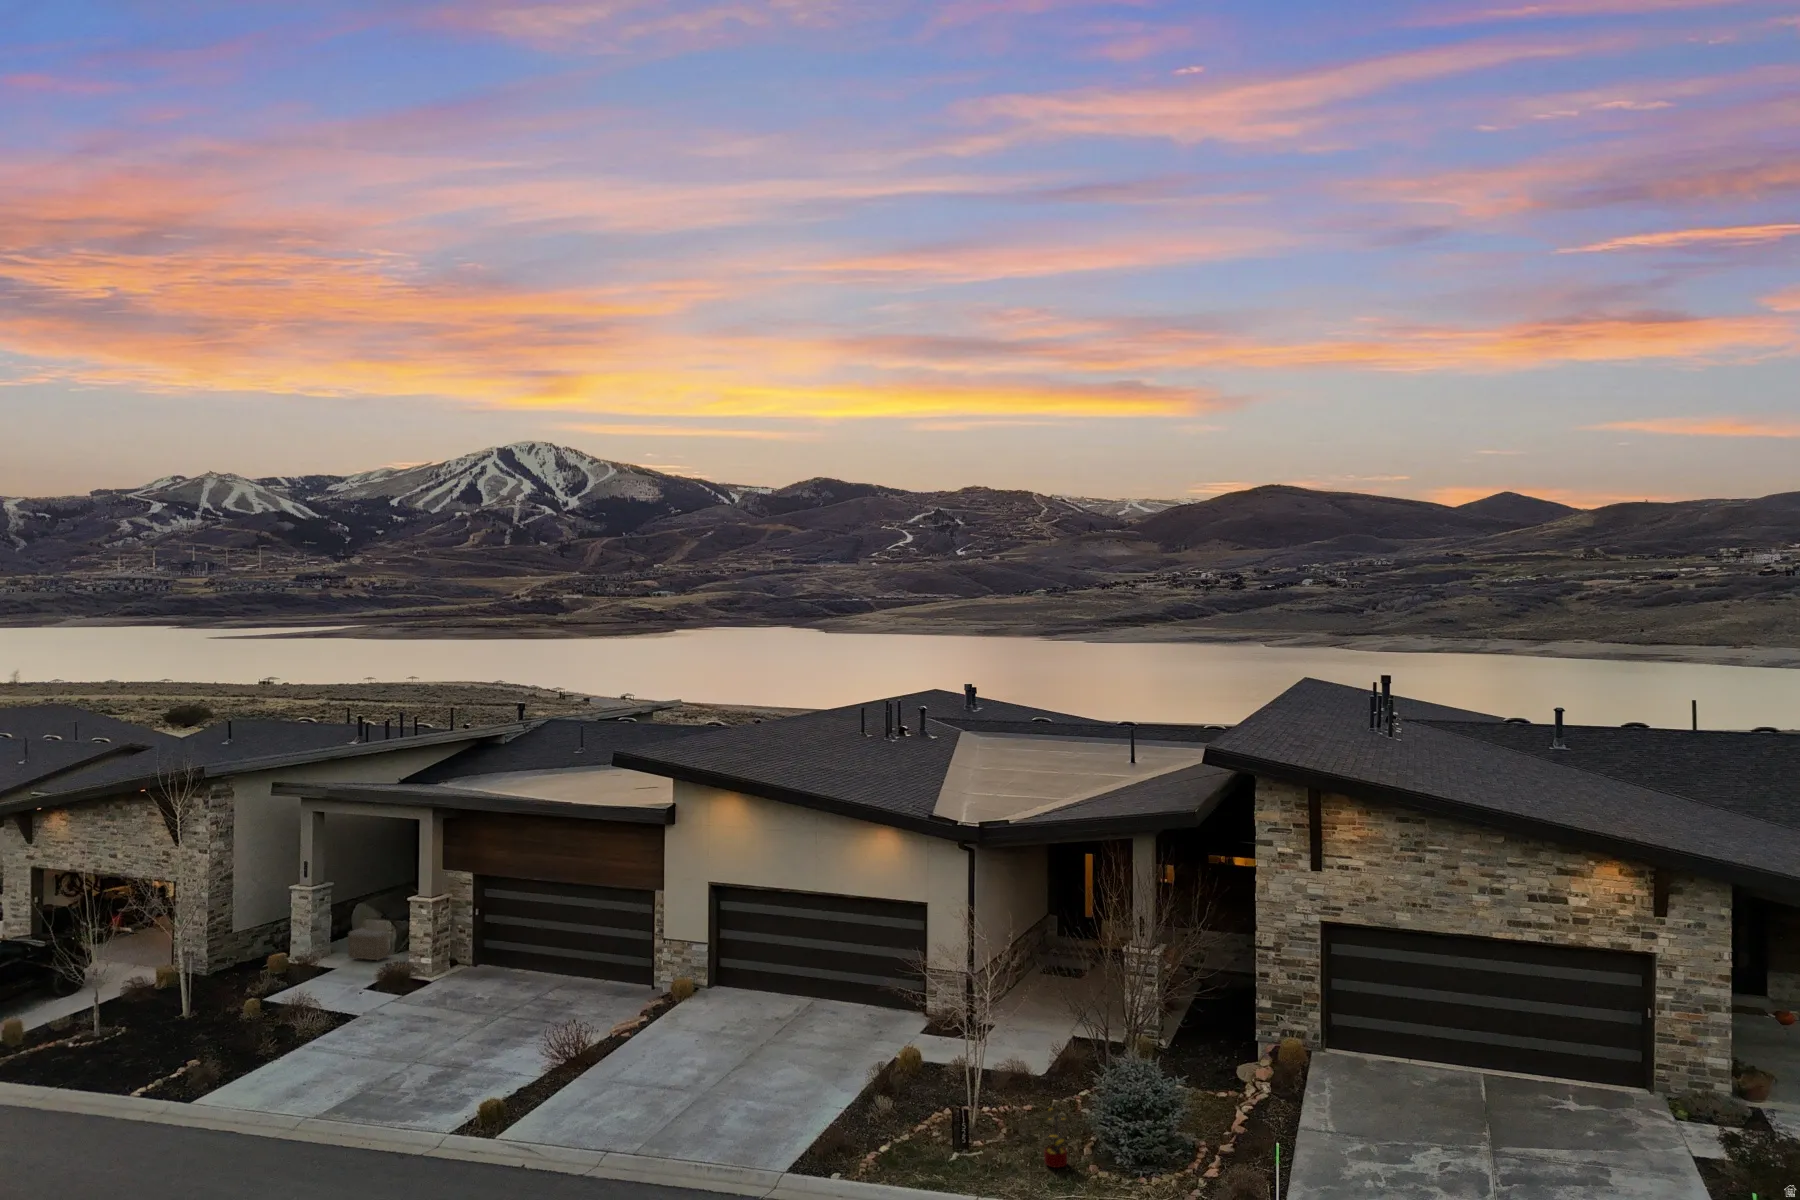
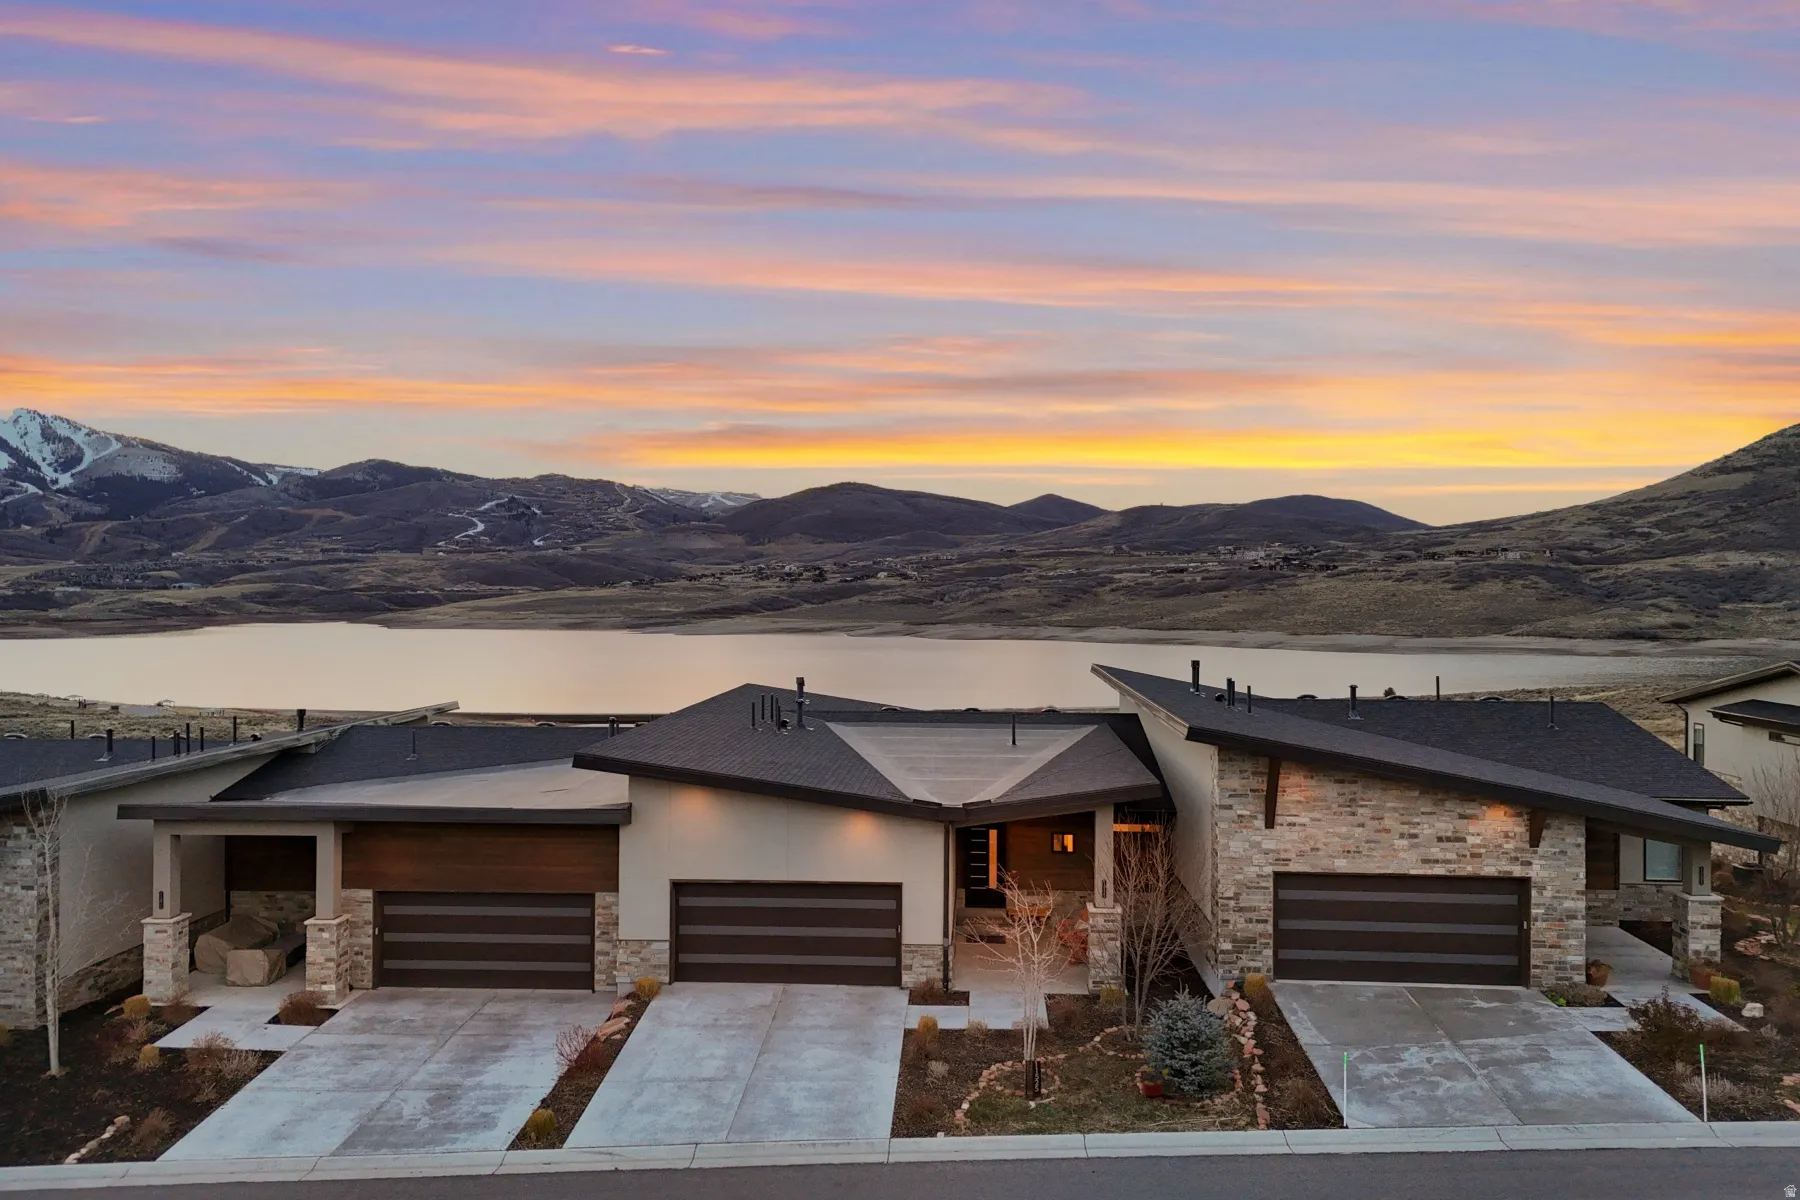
storage bench: present [348,928,392,961] -> none [211,960,264,998]

